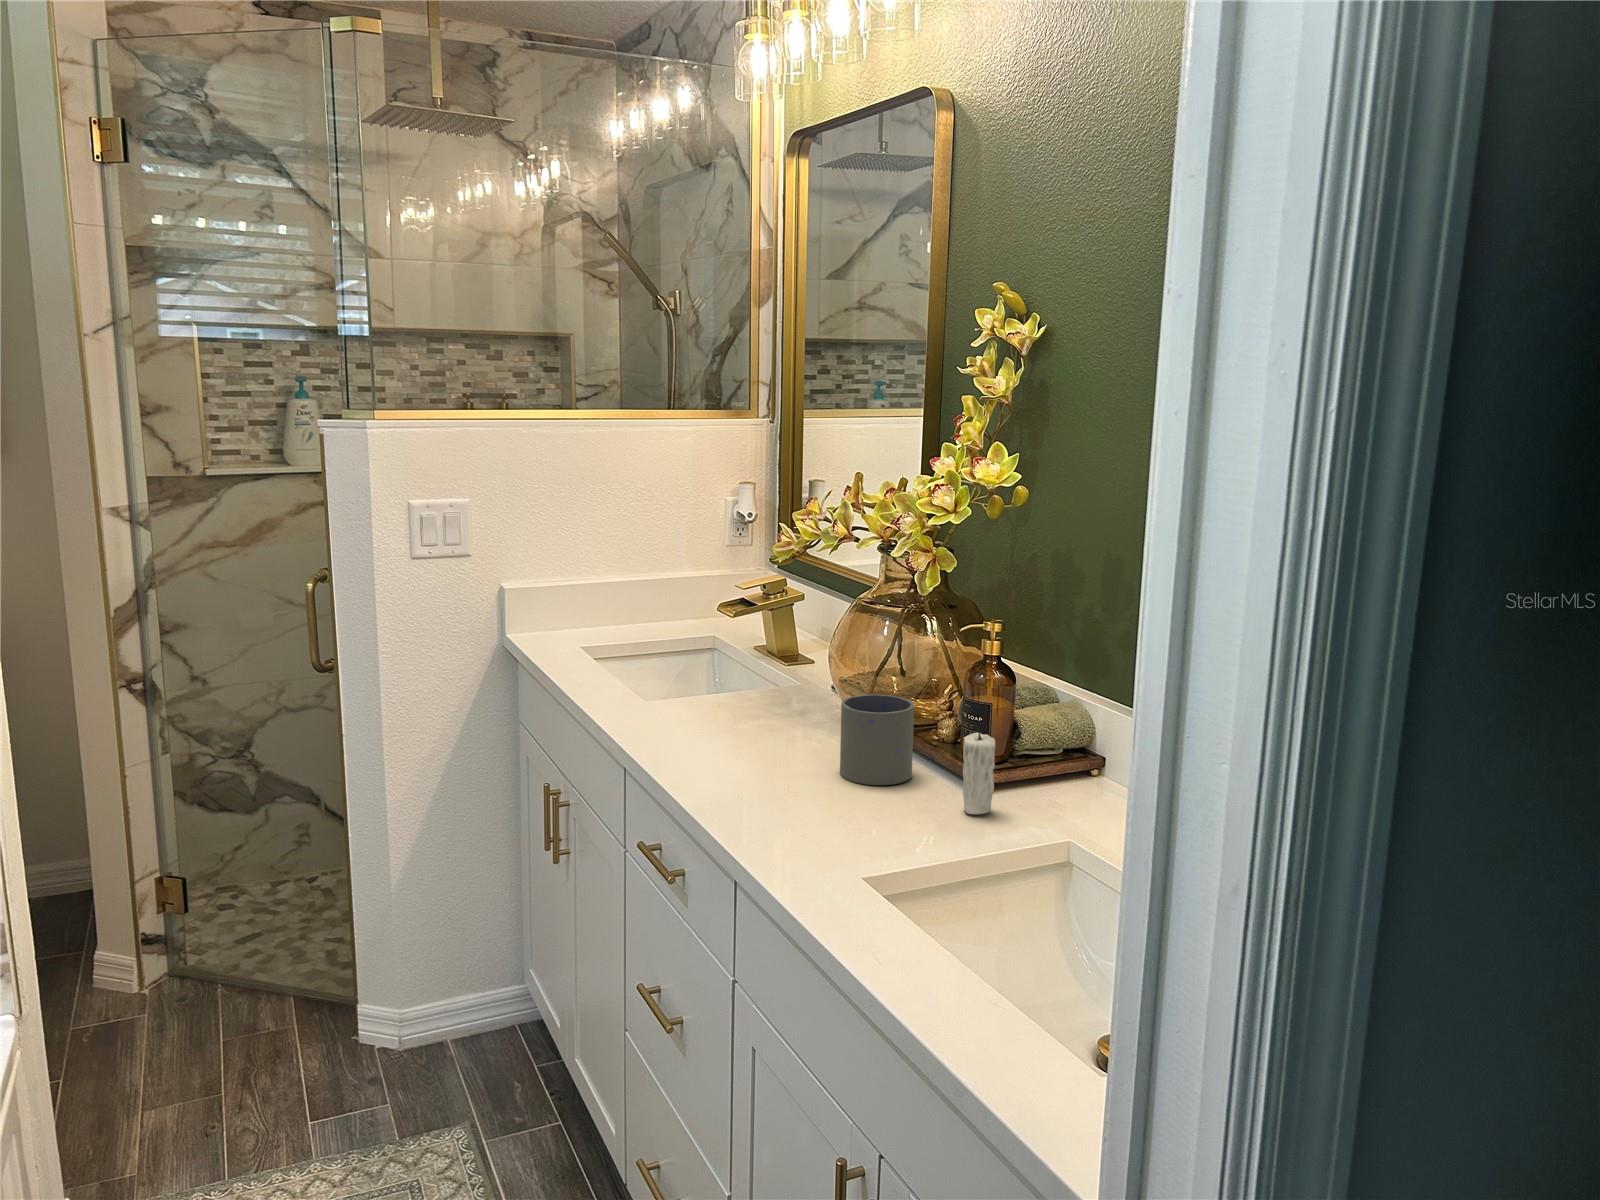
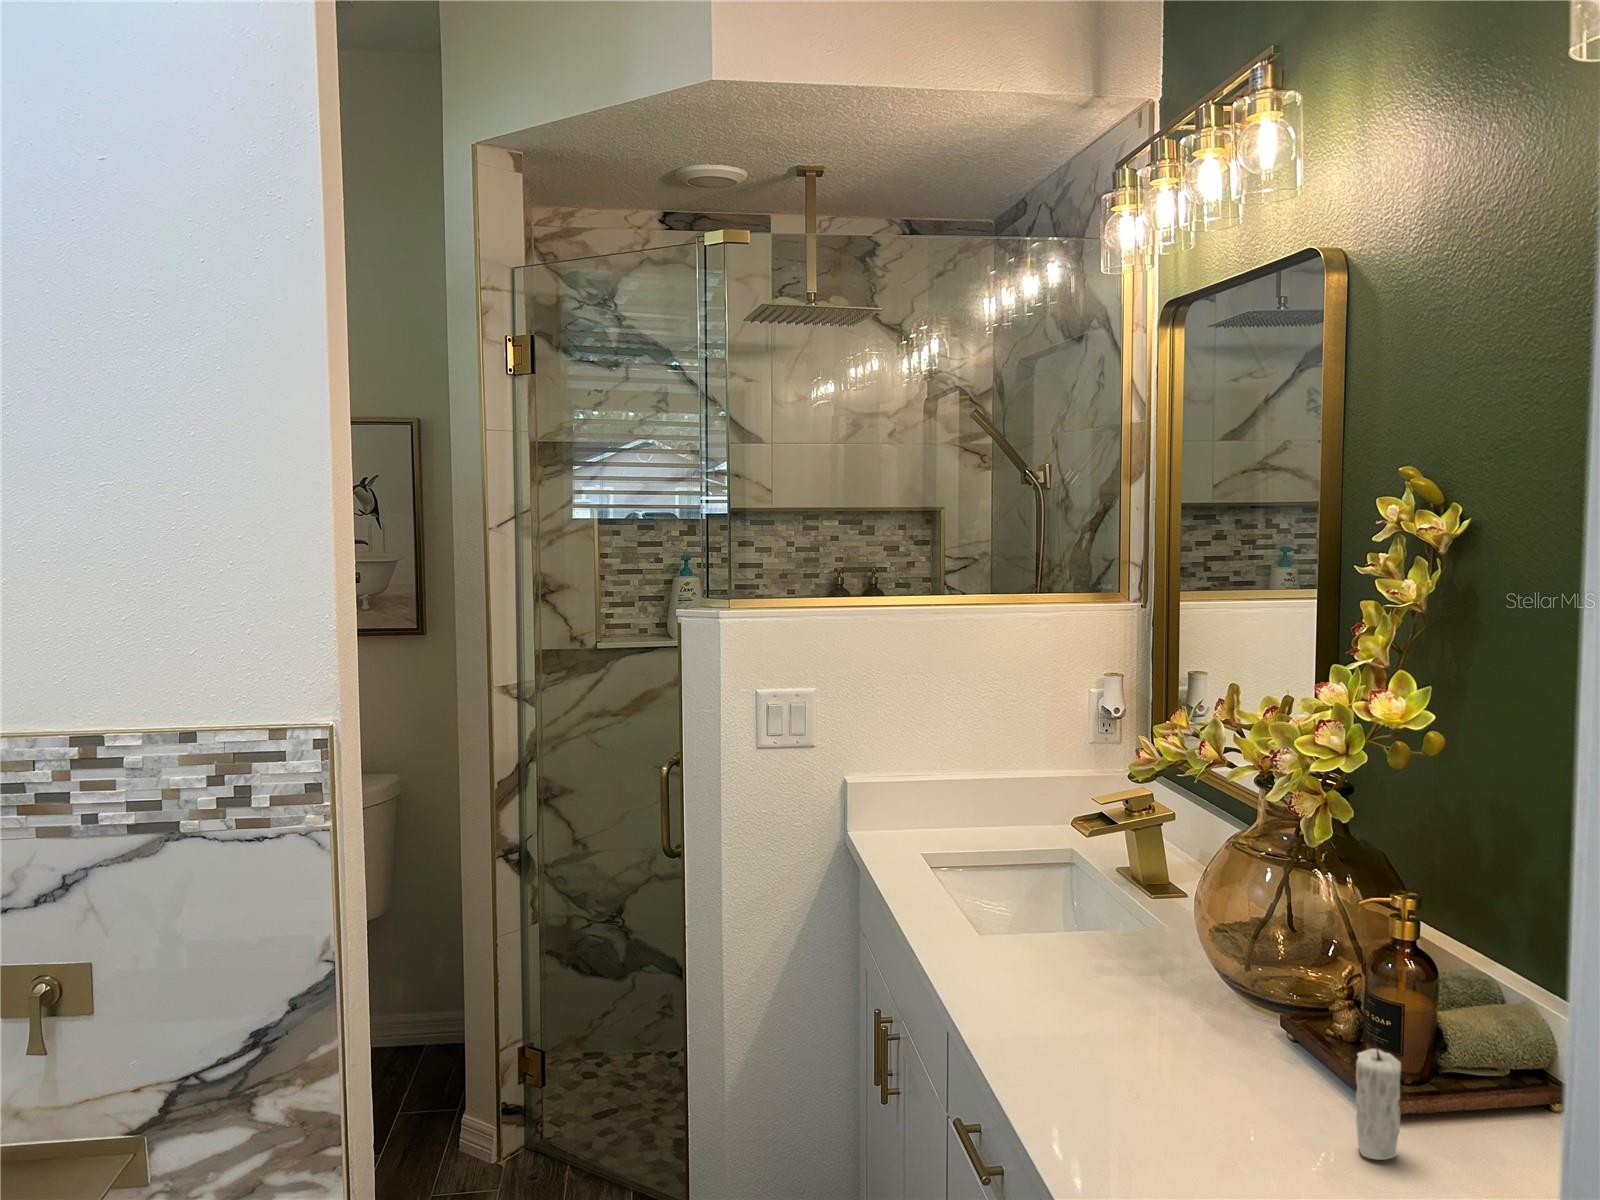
cup: present [840,694,914,785] -> none [1197,971,1293,1094]

